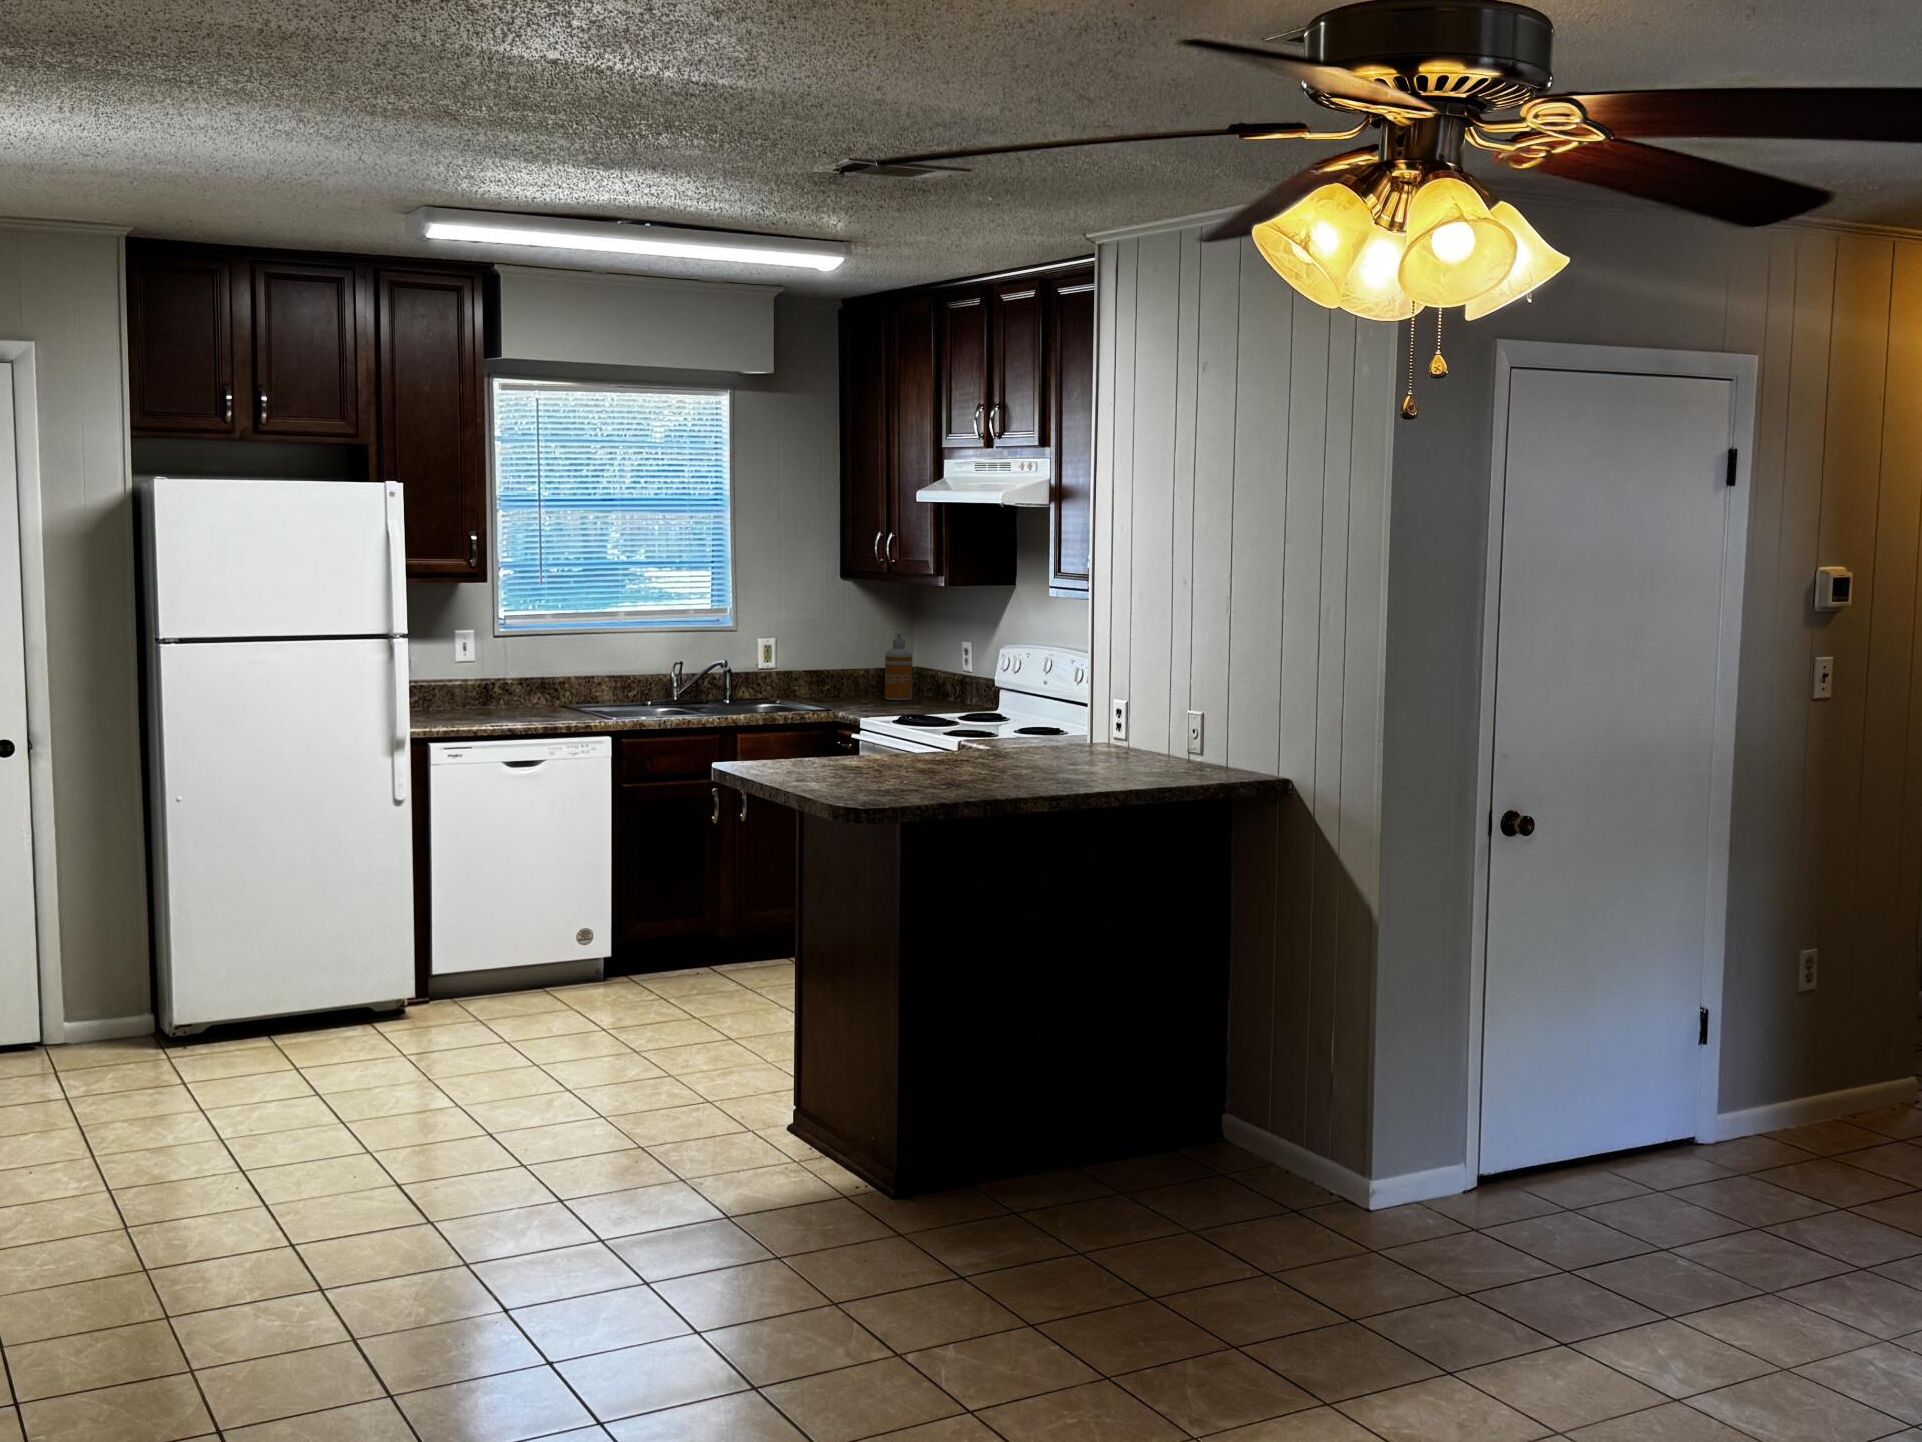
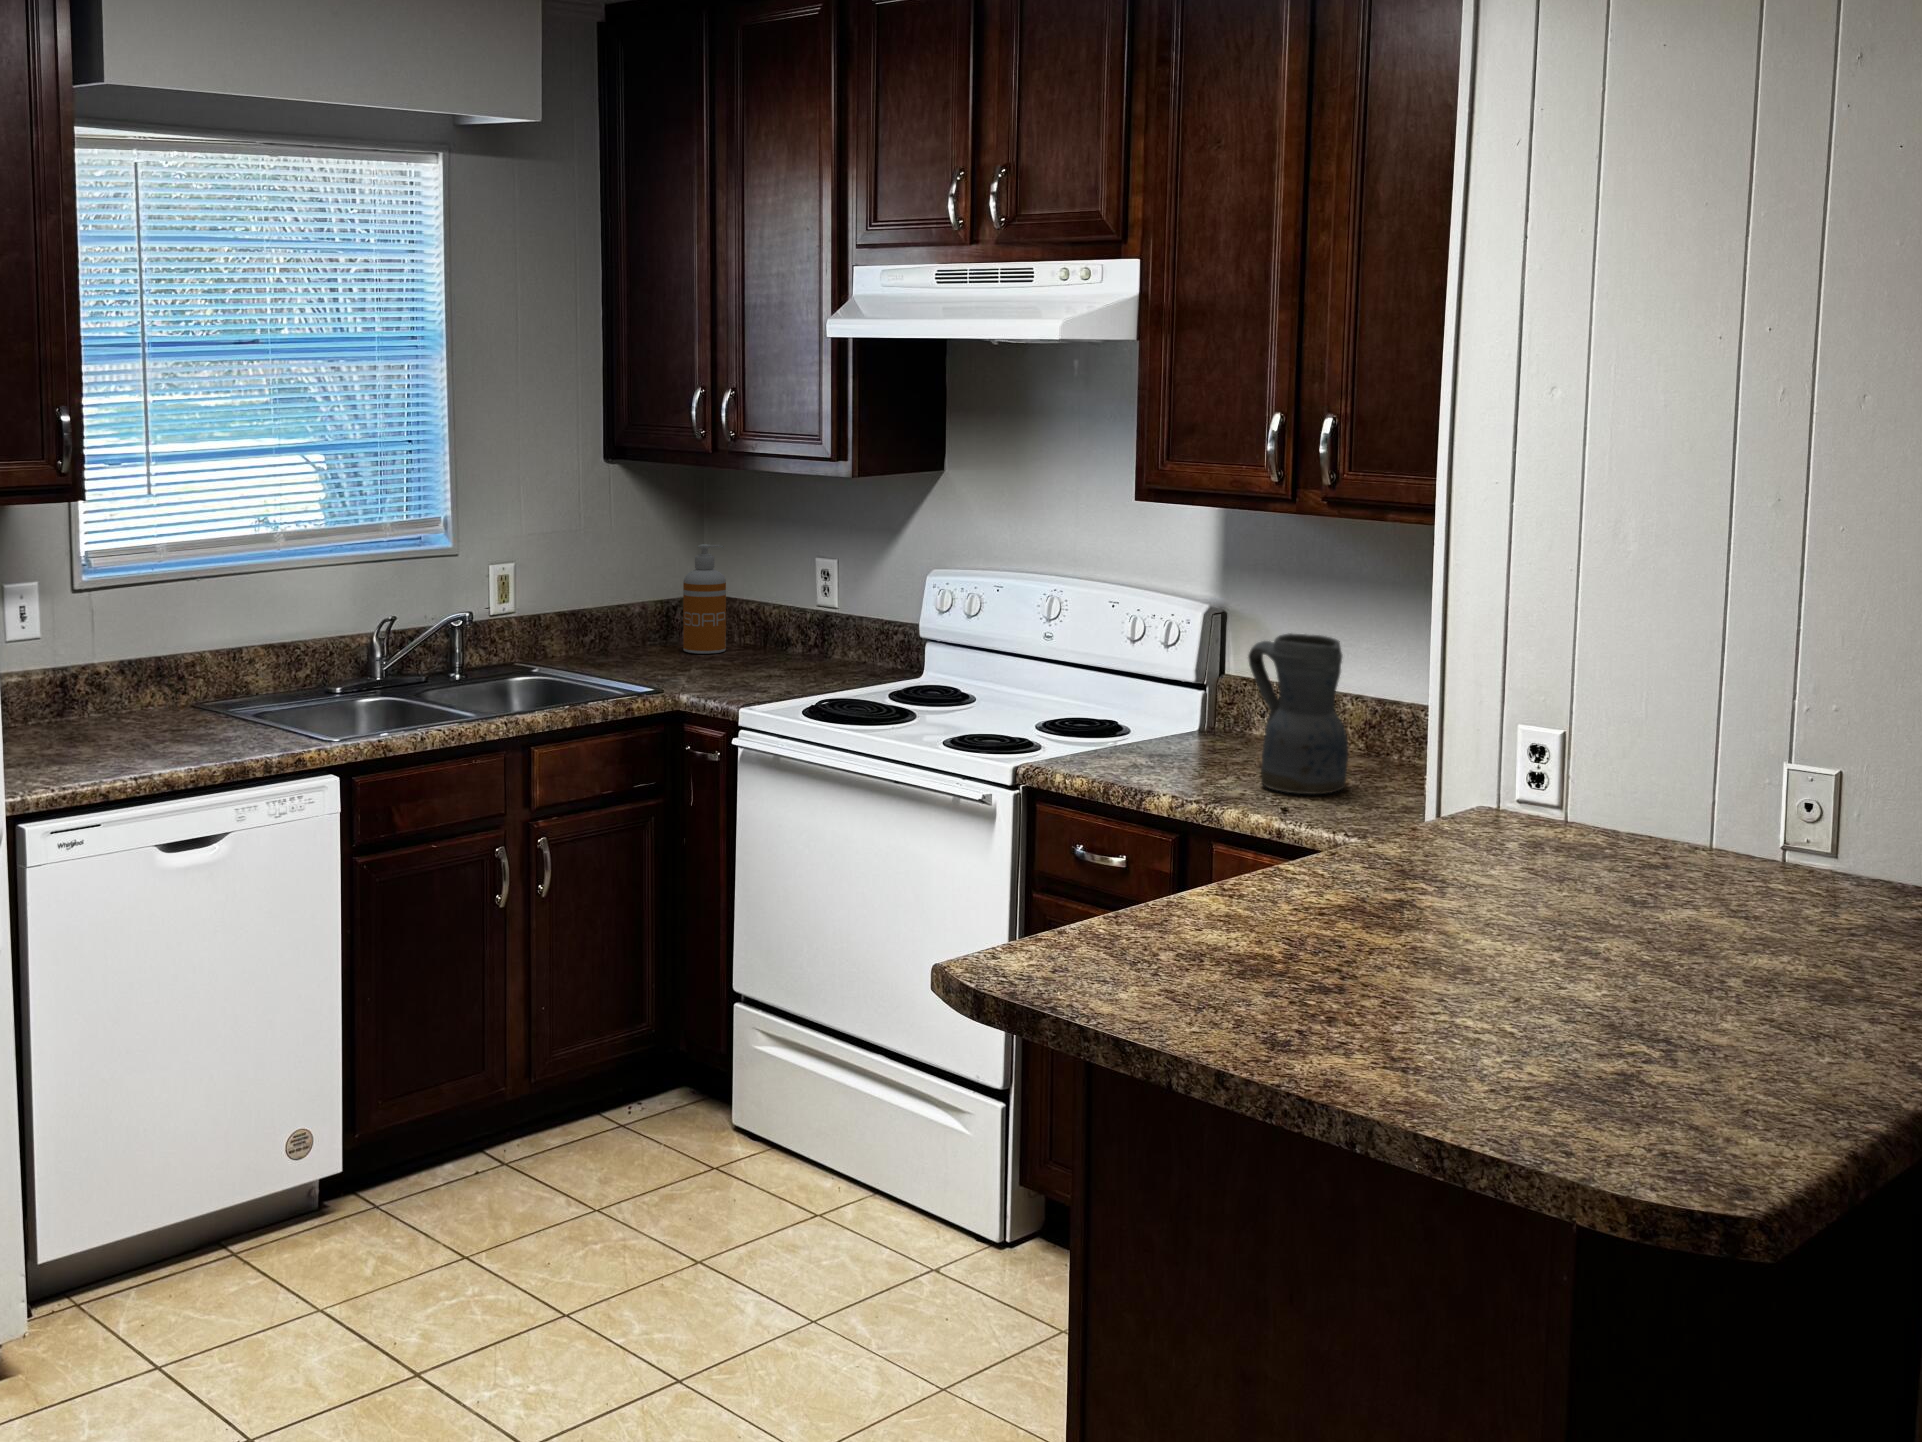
ceramic pitcher: none [1073,667,1120,754] -> present [1248,633,1348,794]

